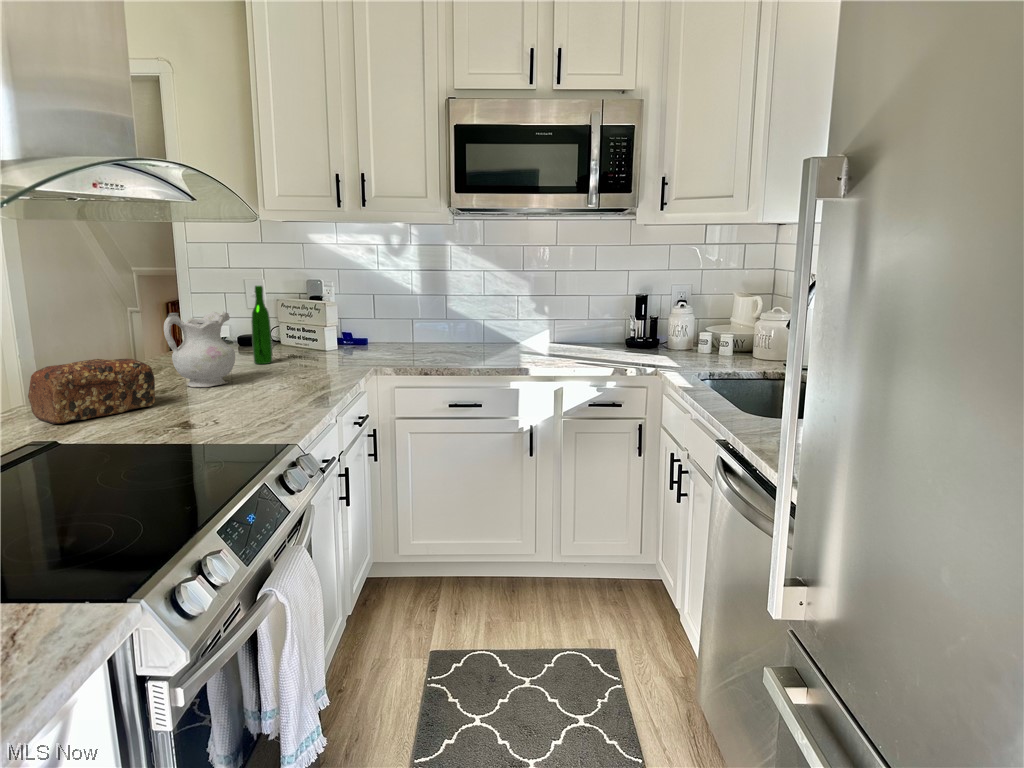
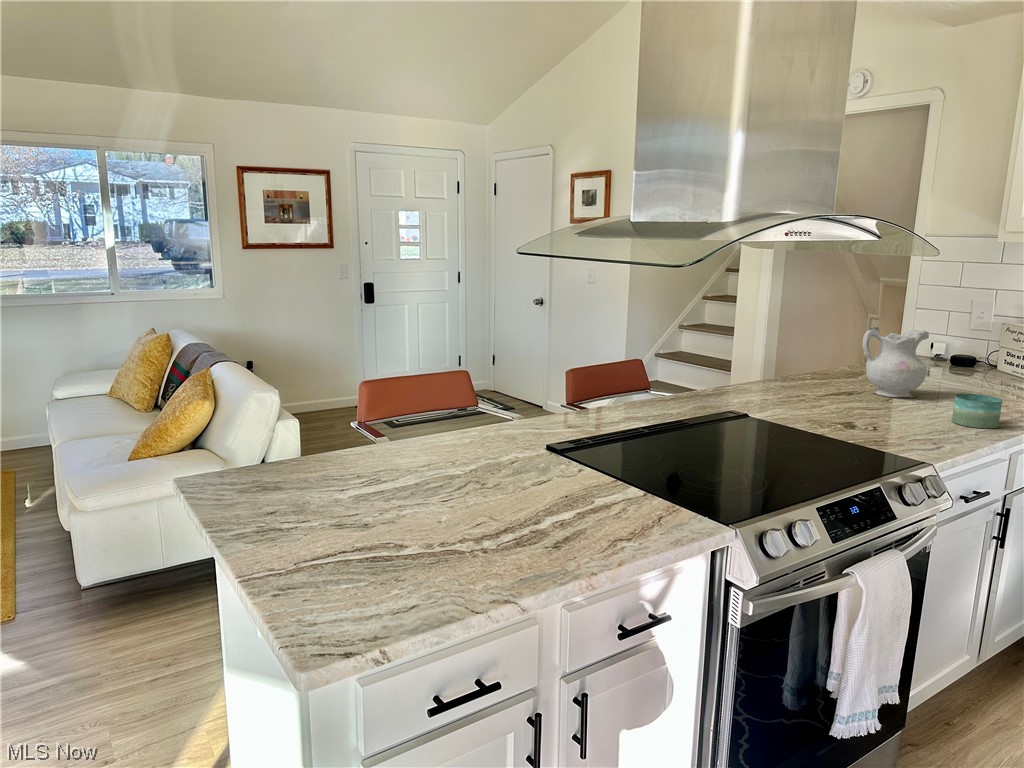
wine bottle: present [251,286,272,364] -> none [955,307,982,386]
bread loaf: present [28,359,155,424] -> none [746,358,840,403]
candle: none [276,368,318,401] -> present [952,394,1002,428]

